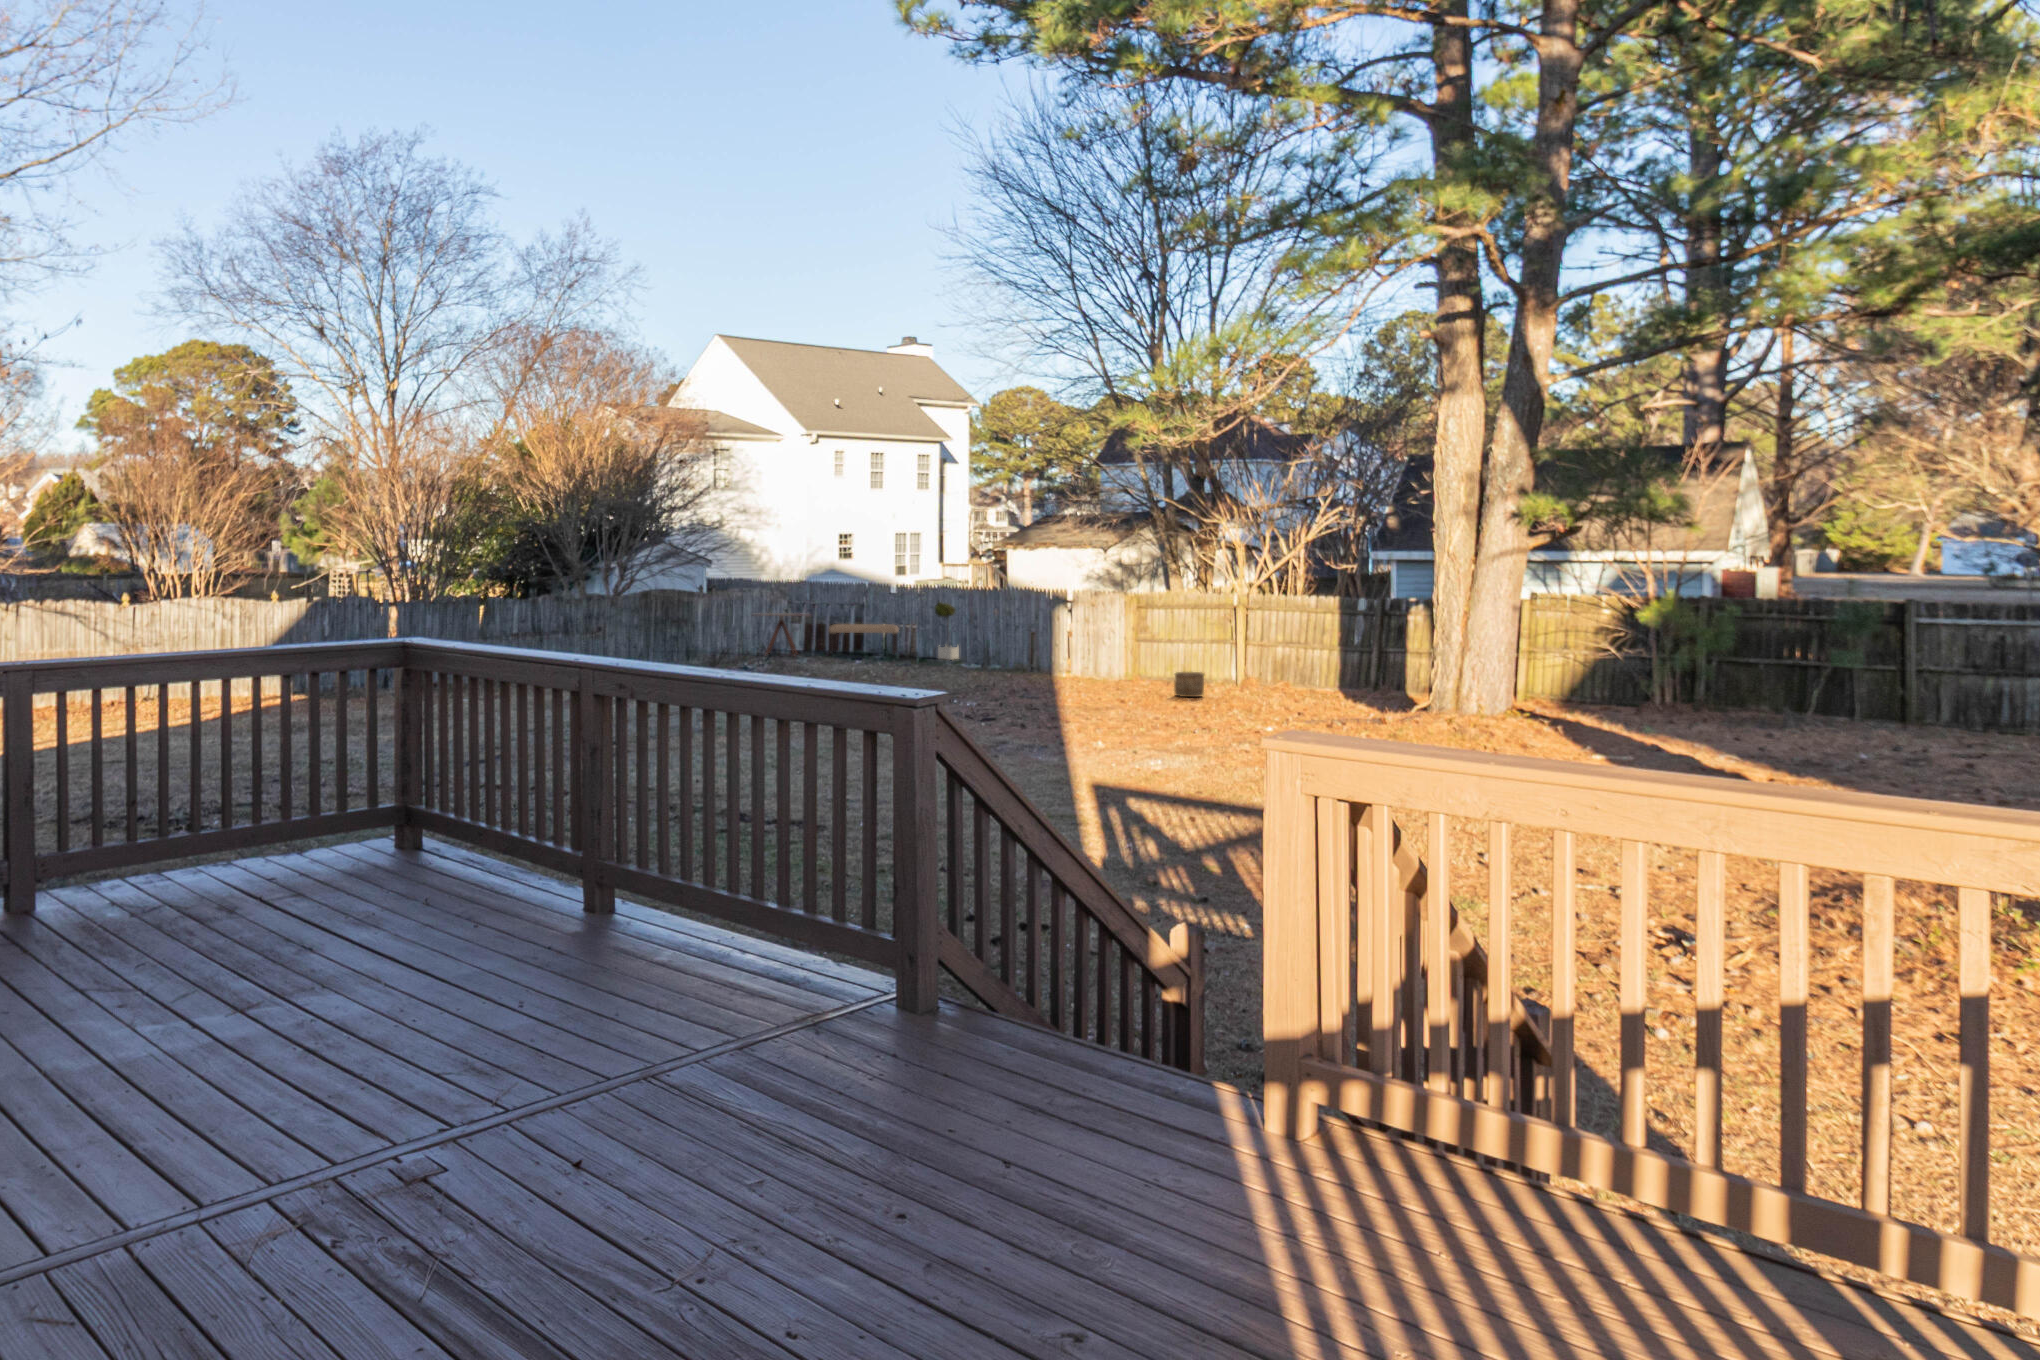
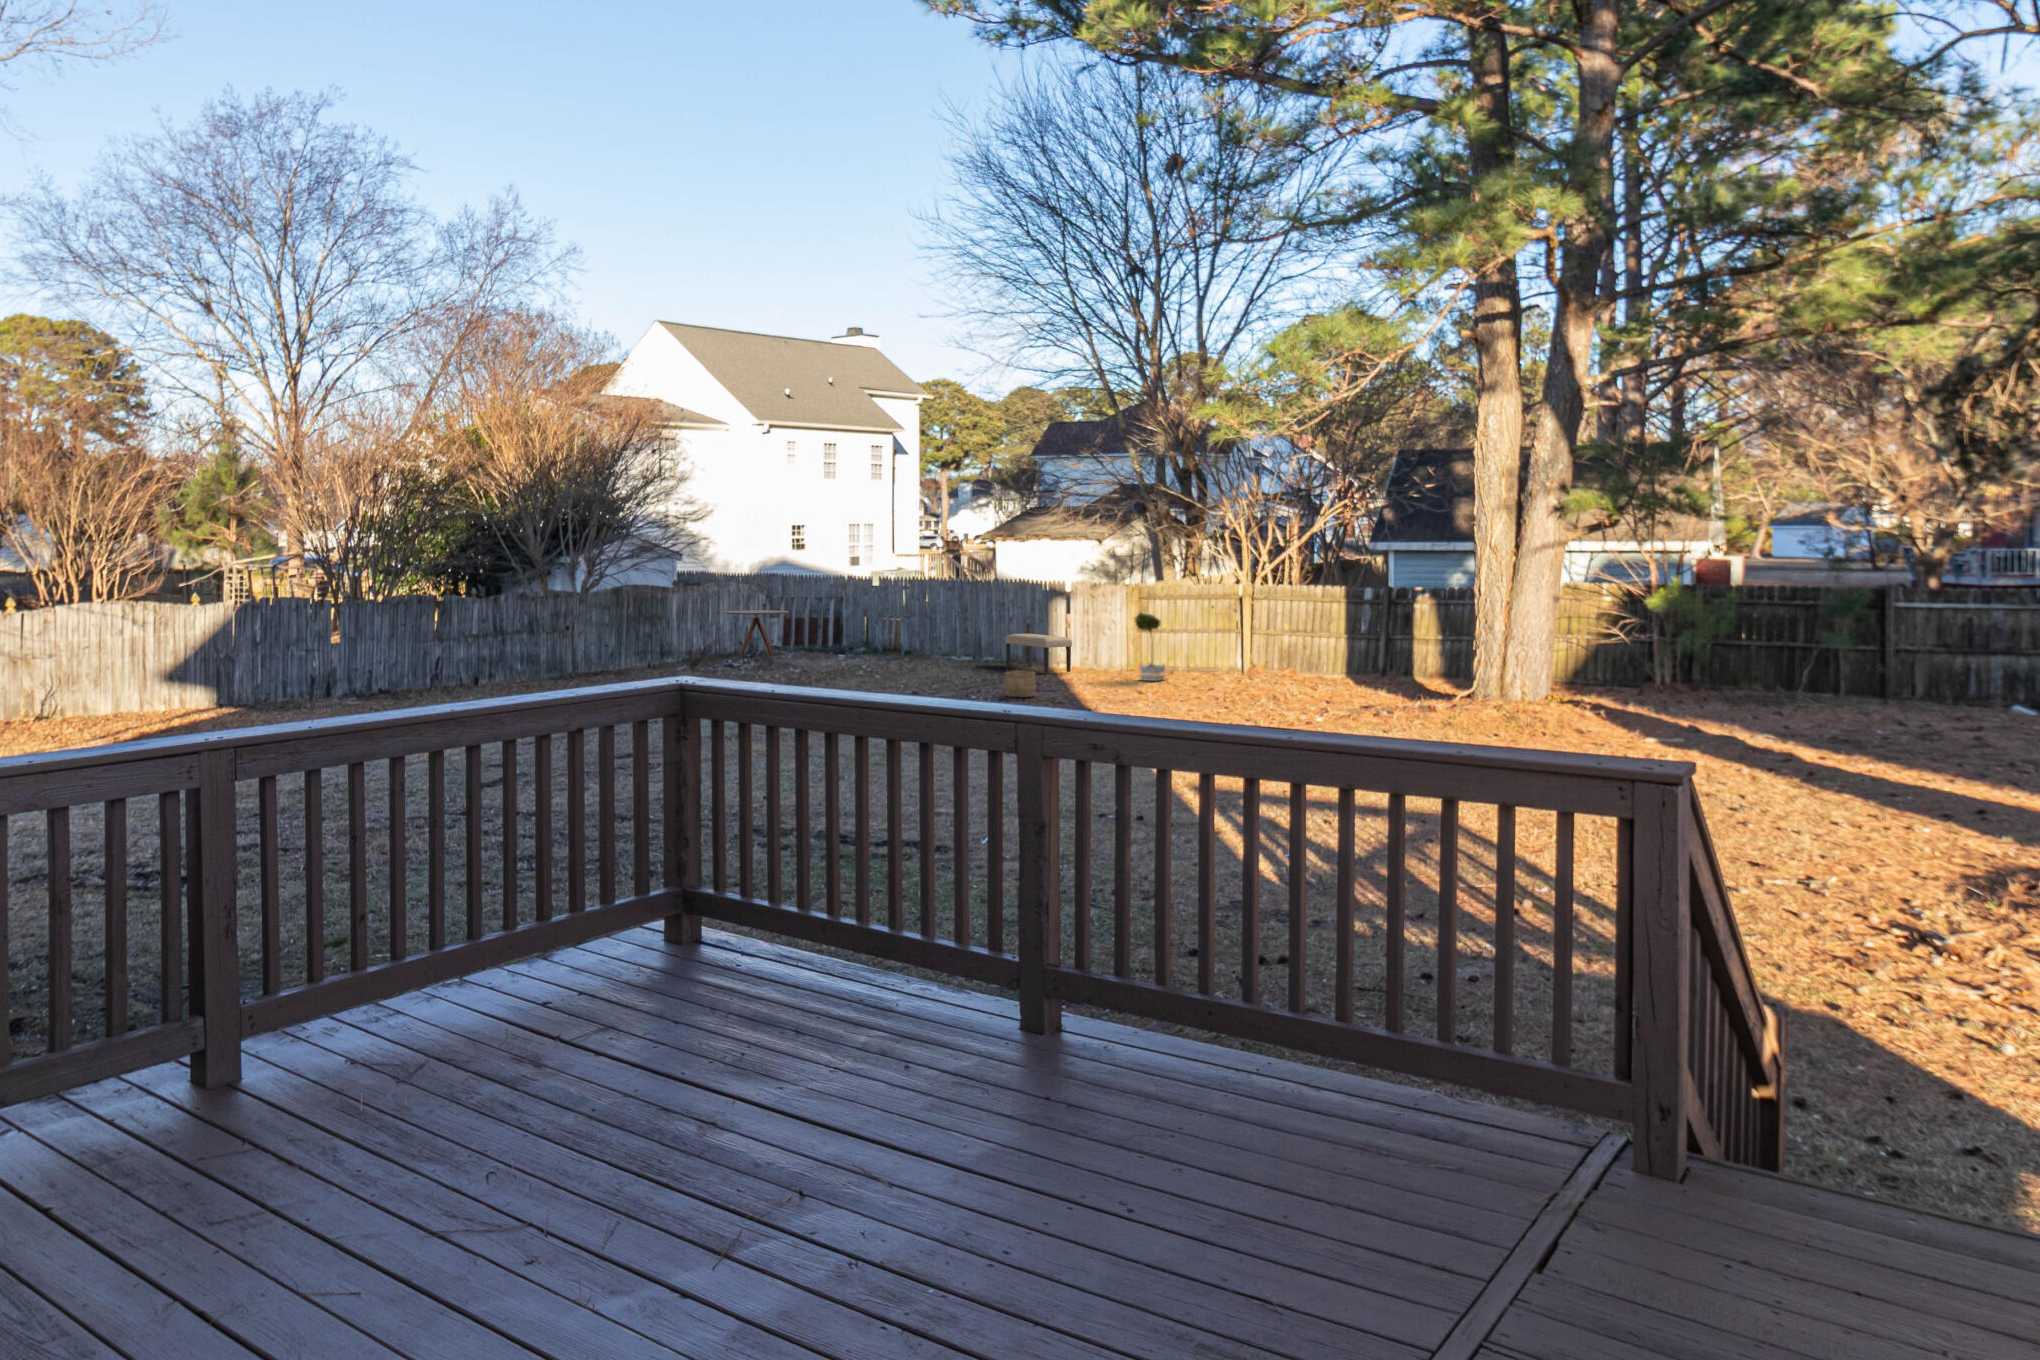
potted tree: present [935,602,959,660] -> present [1135,613,1165,681]
bench: present [829,624,899,654] -> present [1005,634,1072,673]
wooden bucket: present [1174,672,1204,697] -> present [1005,670,1035,697]

